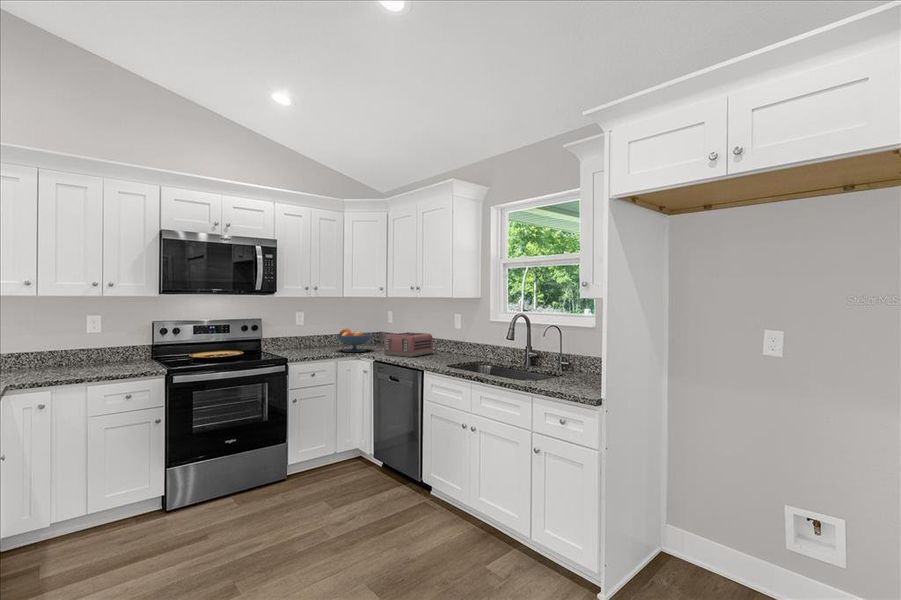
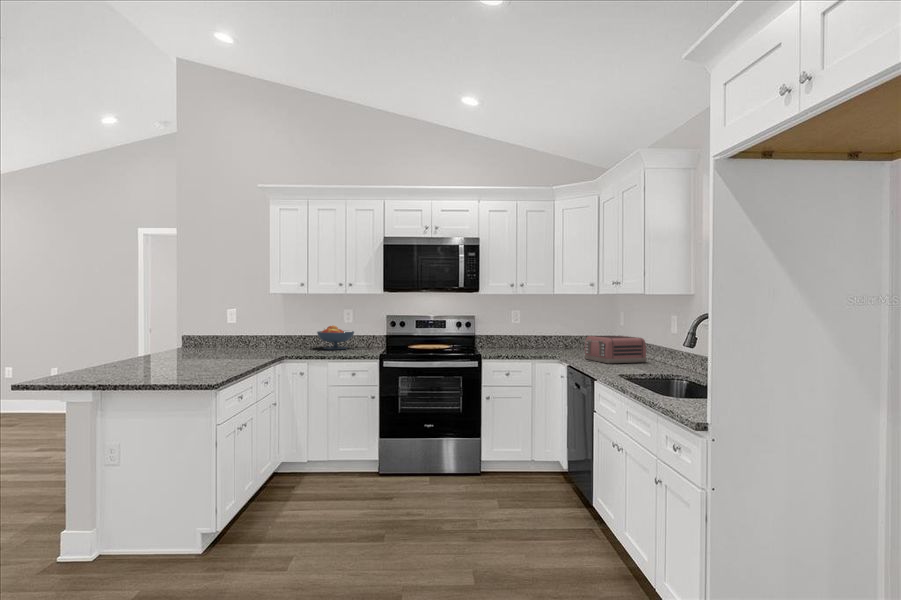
fruit bowl: present [336,329,372,352] -> present [317,325,354,350]

